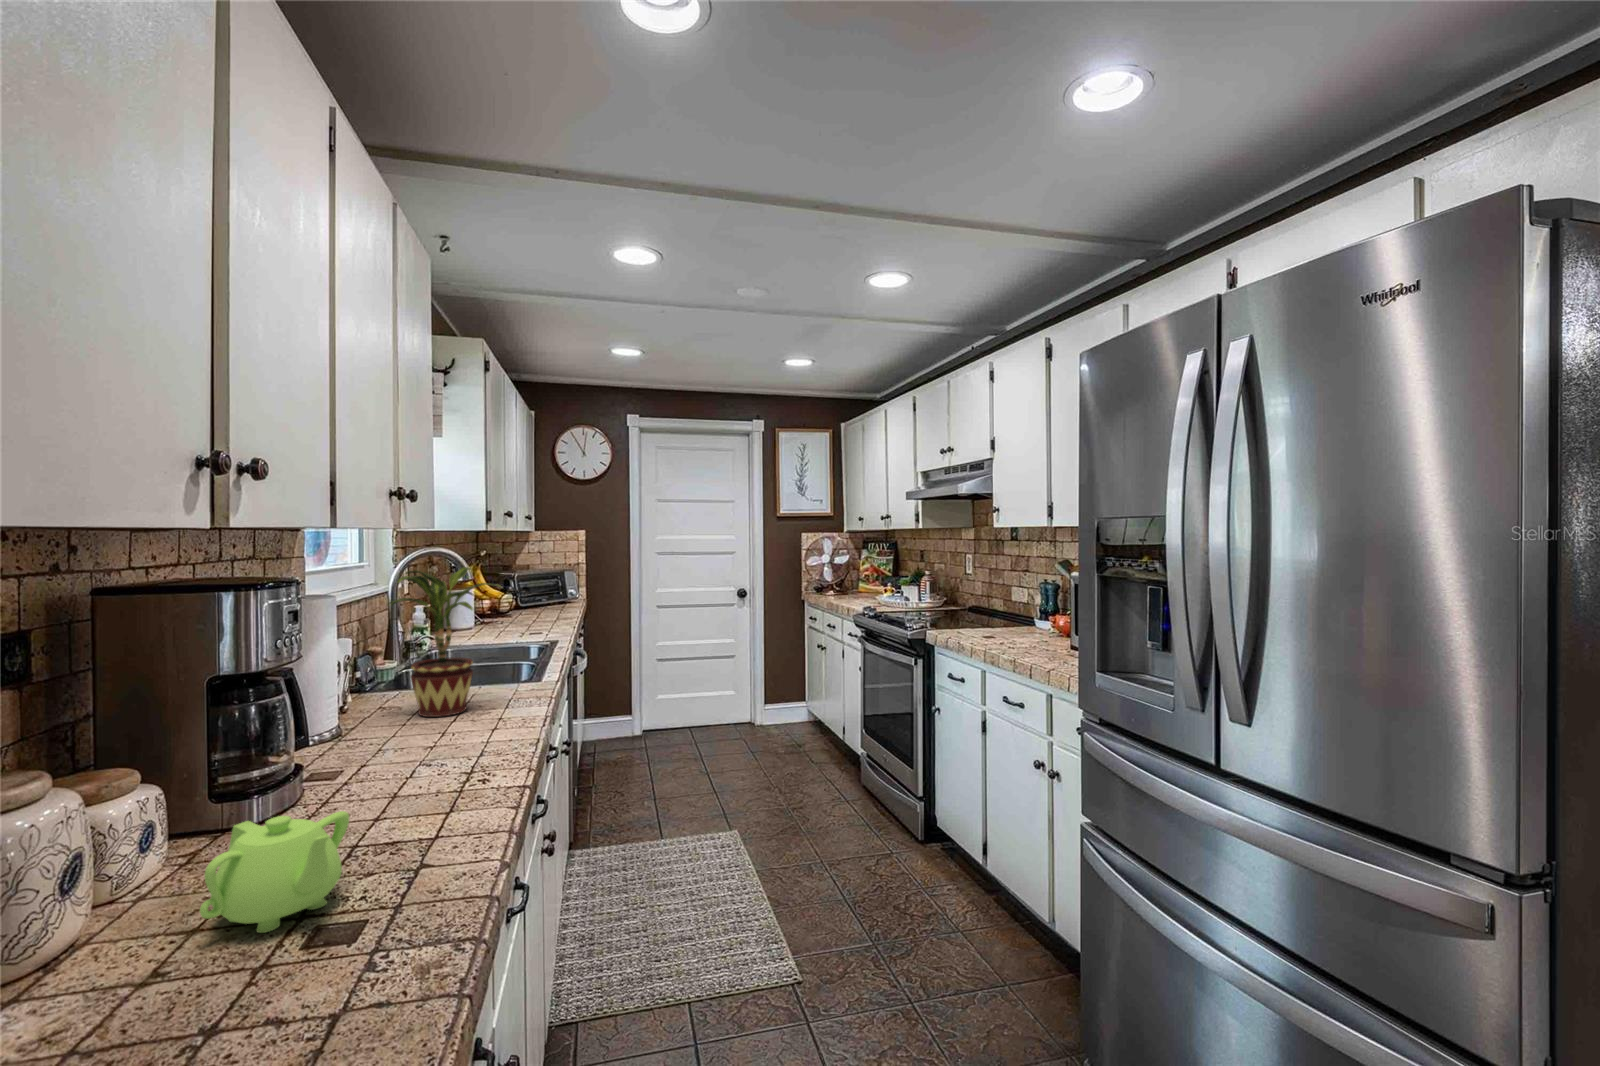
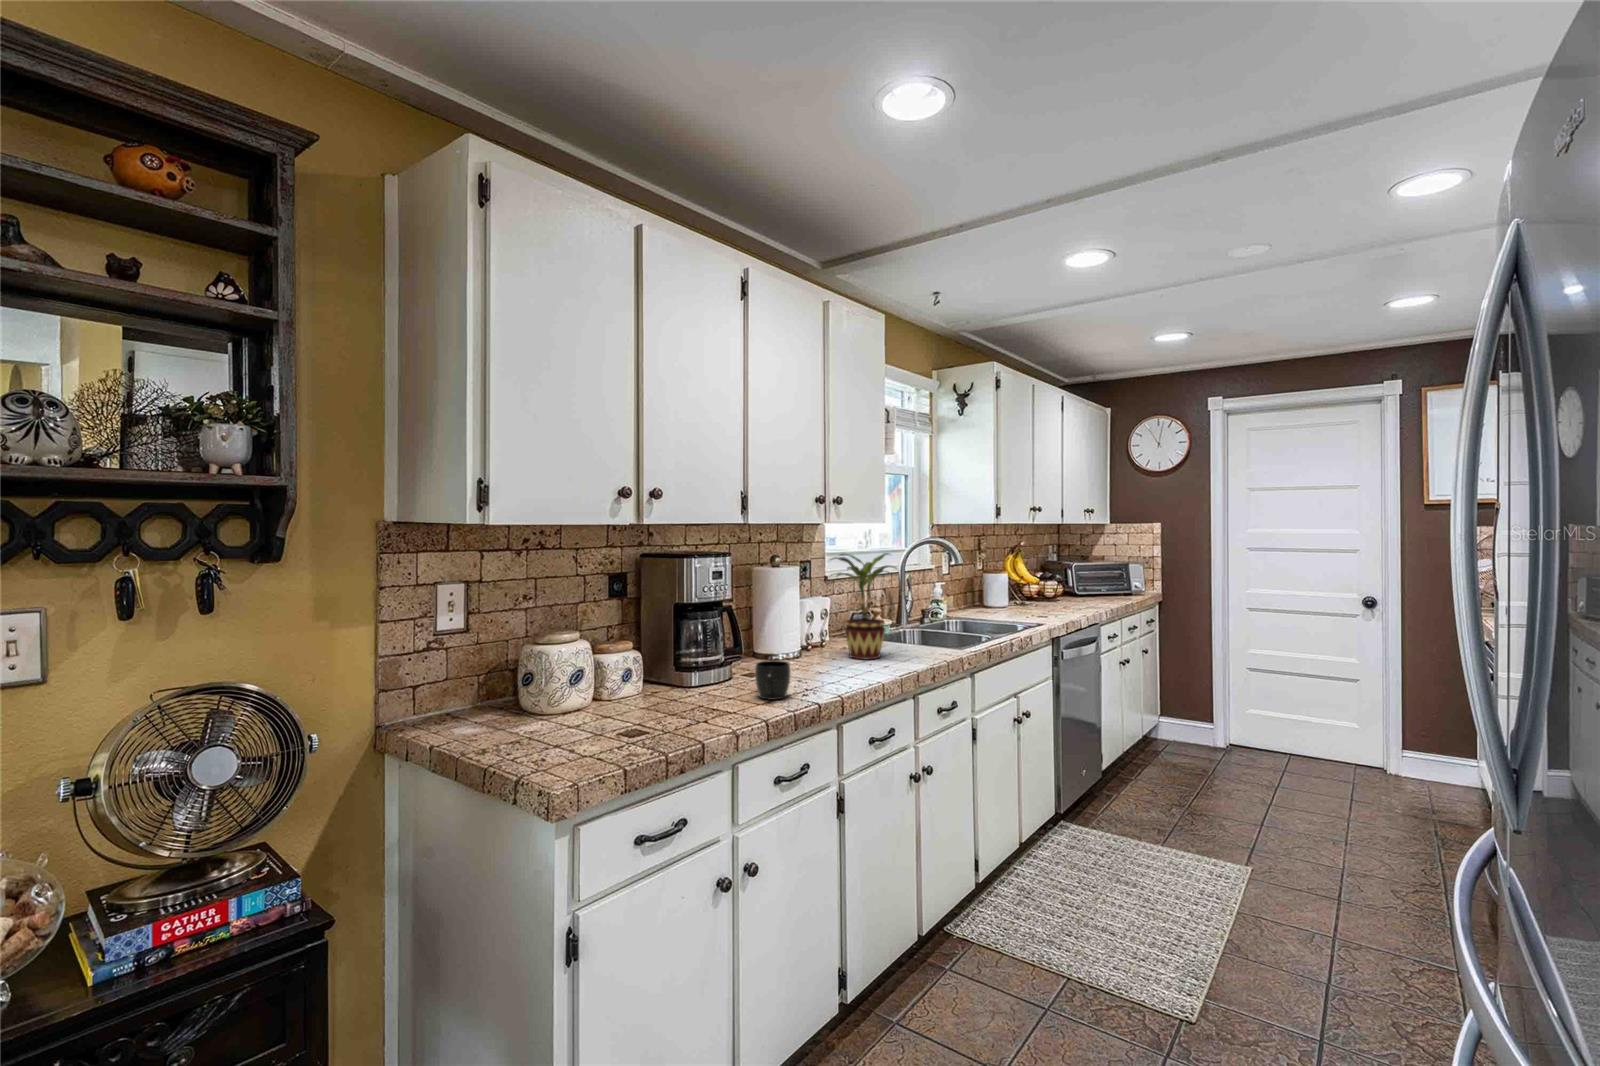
mug: none [405,737,467,805] -> present [755,660,790,700]
teapot: present [200,811,349,933] -> none [611,672,680,724]

